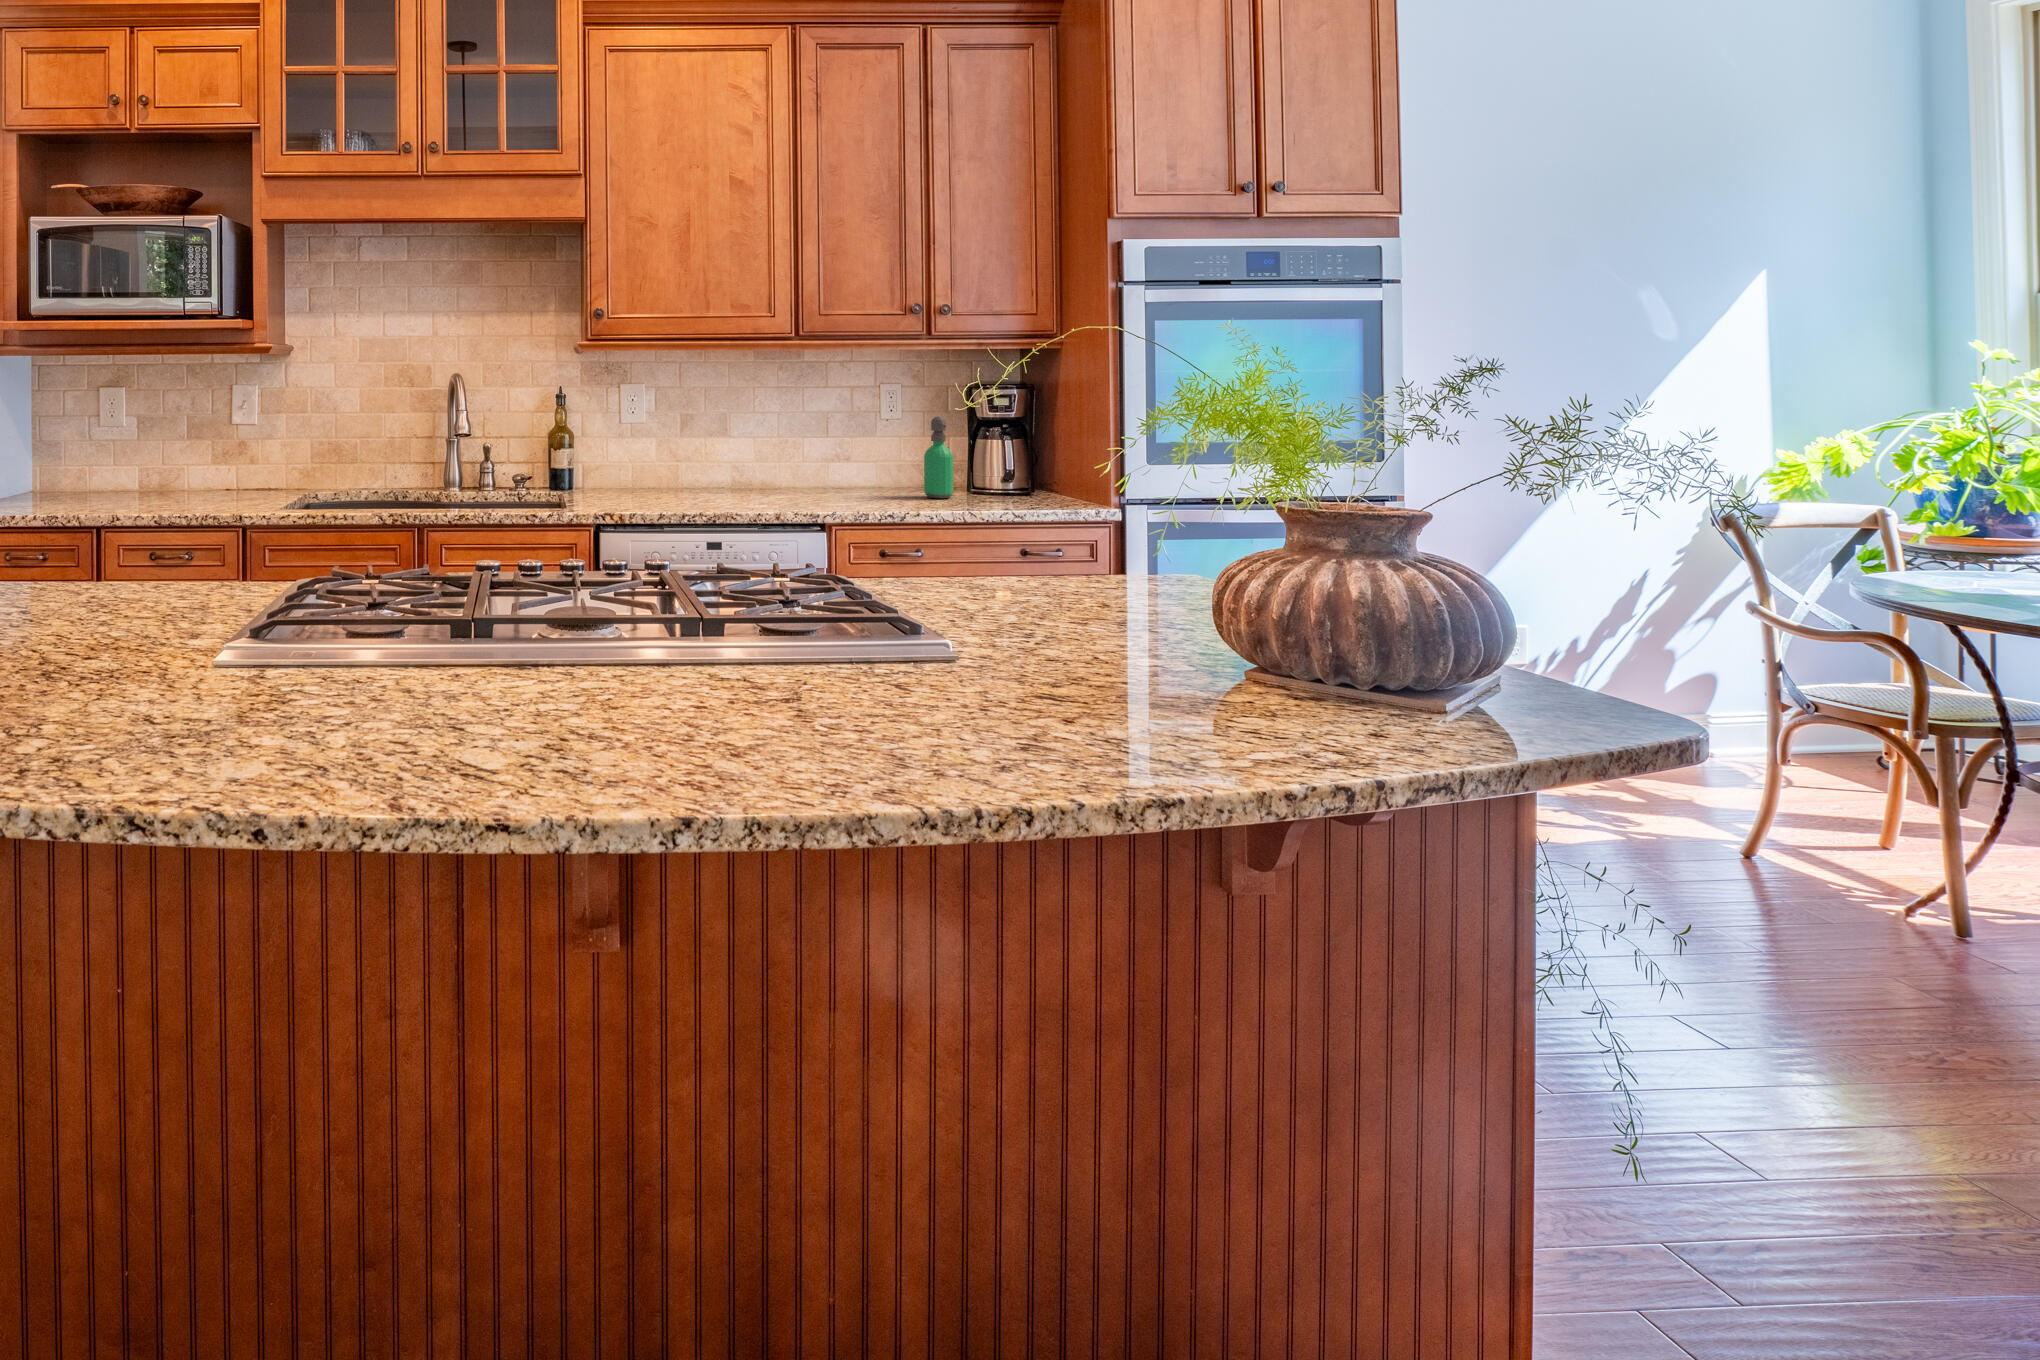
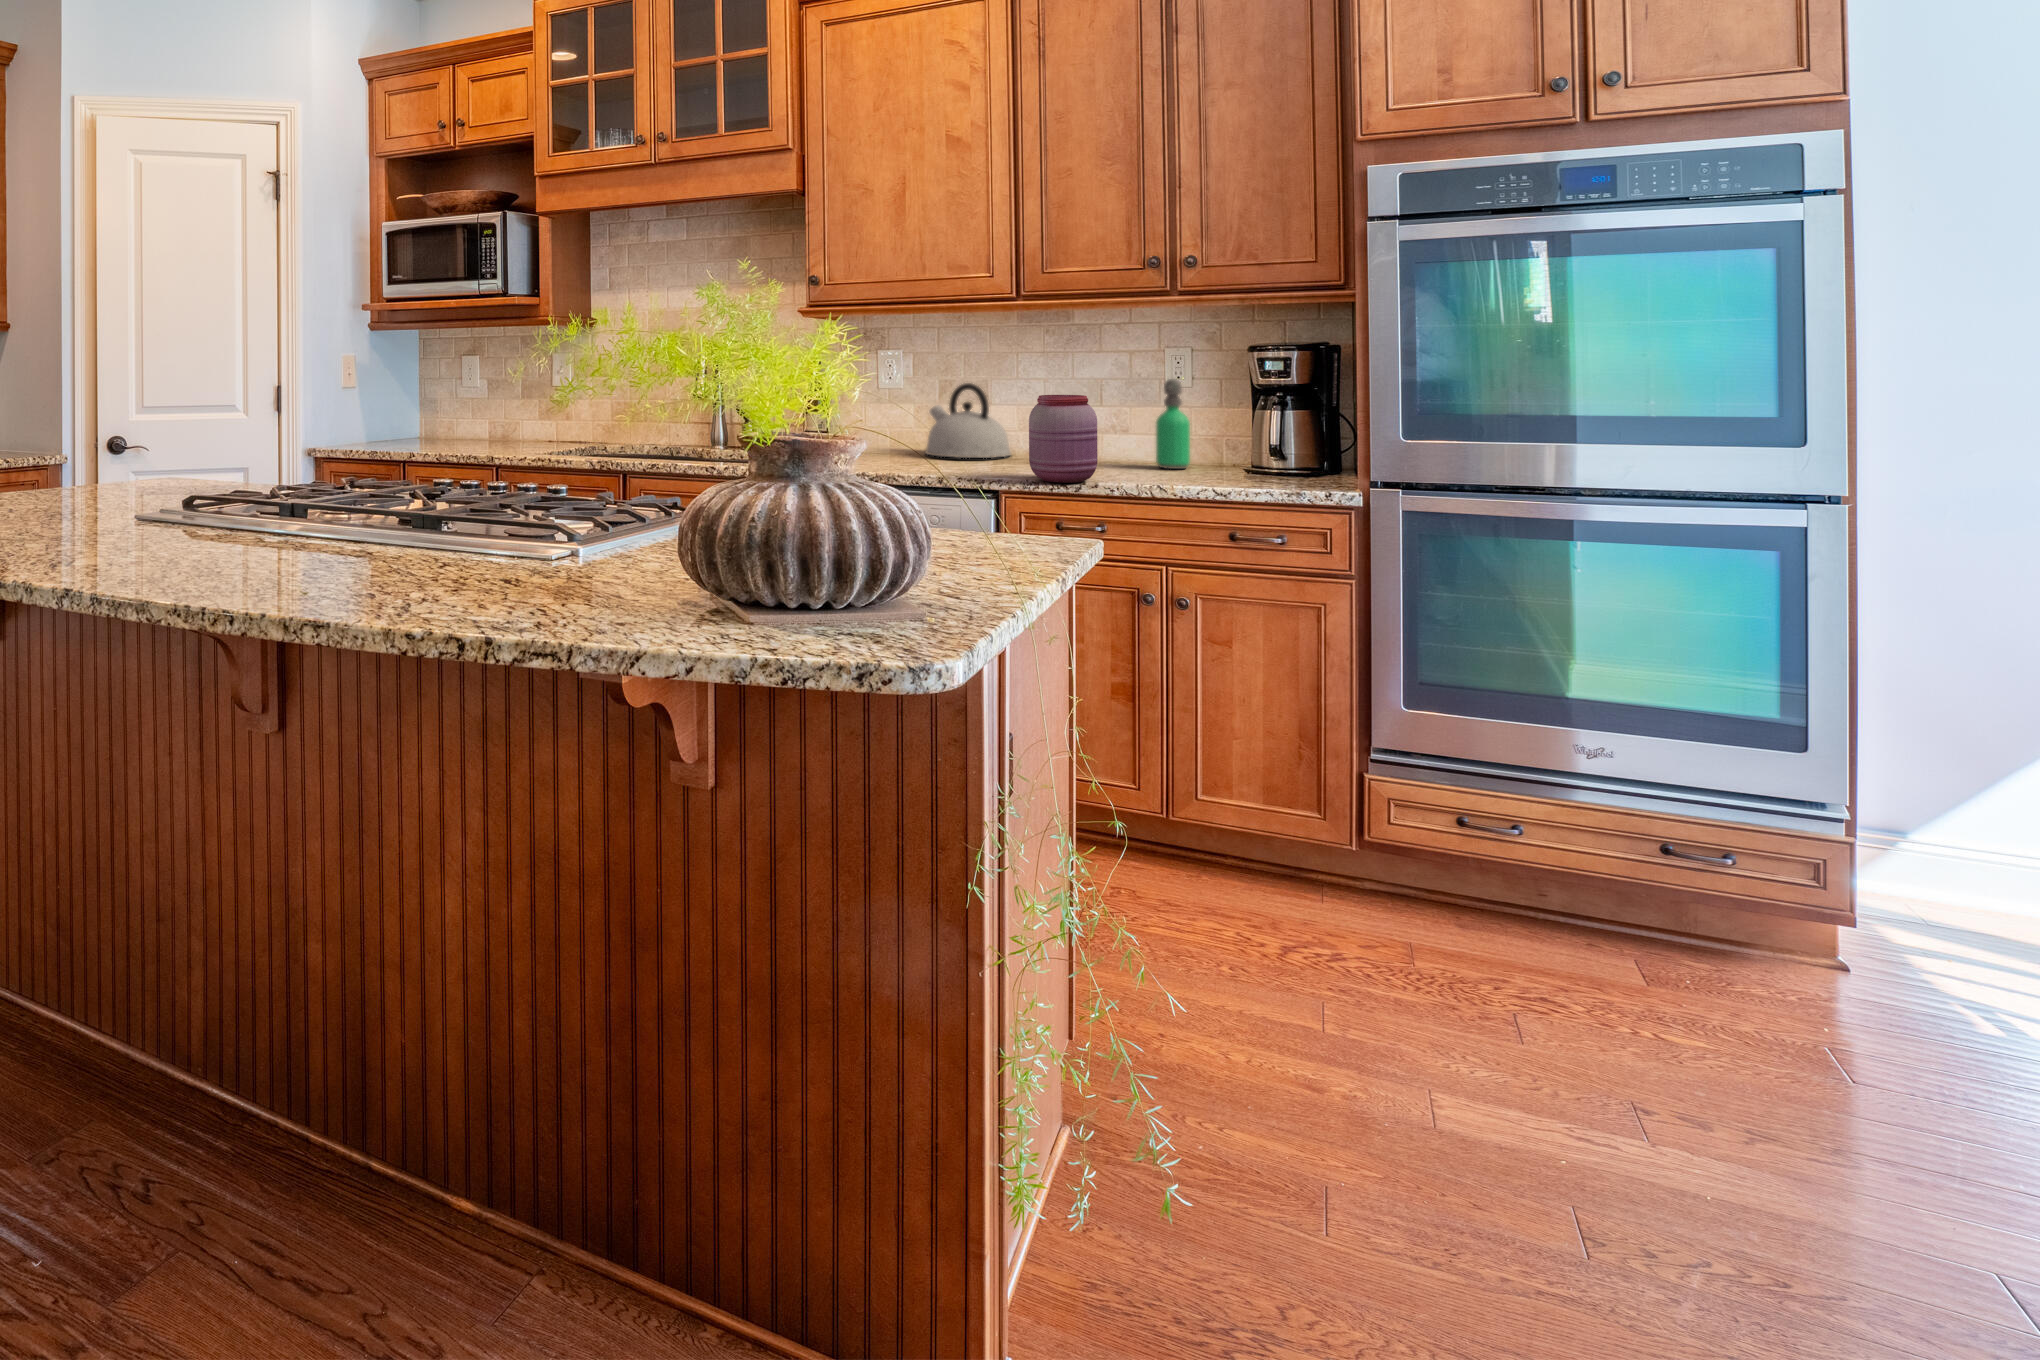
kettle: none [699,422,786,496] -> present [926,383,1011,458]
jar: none [863,432,924,514] -> present [1029,395,1098,483]

